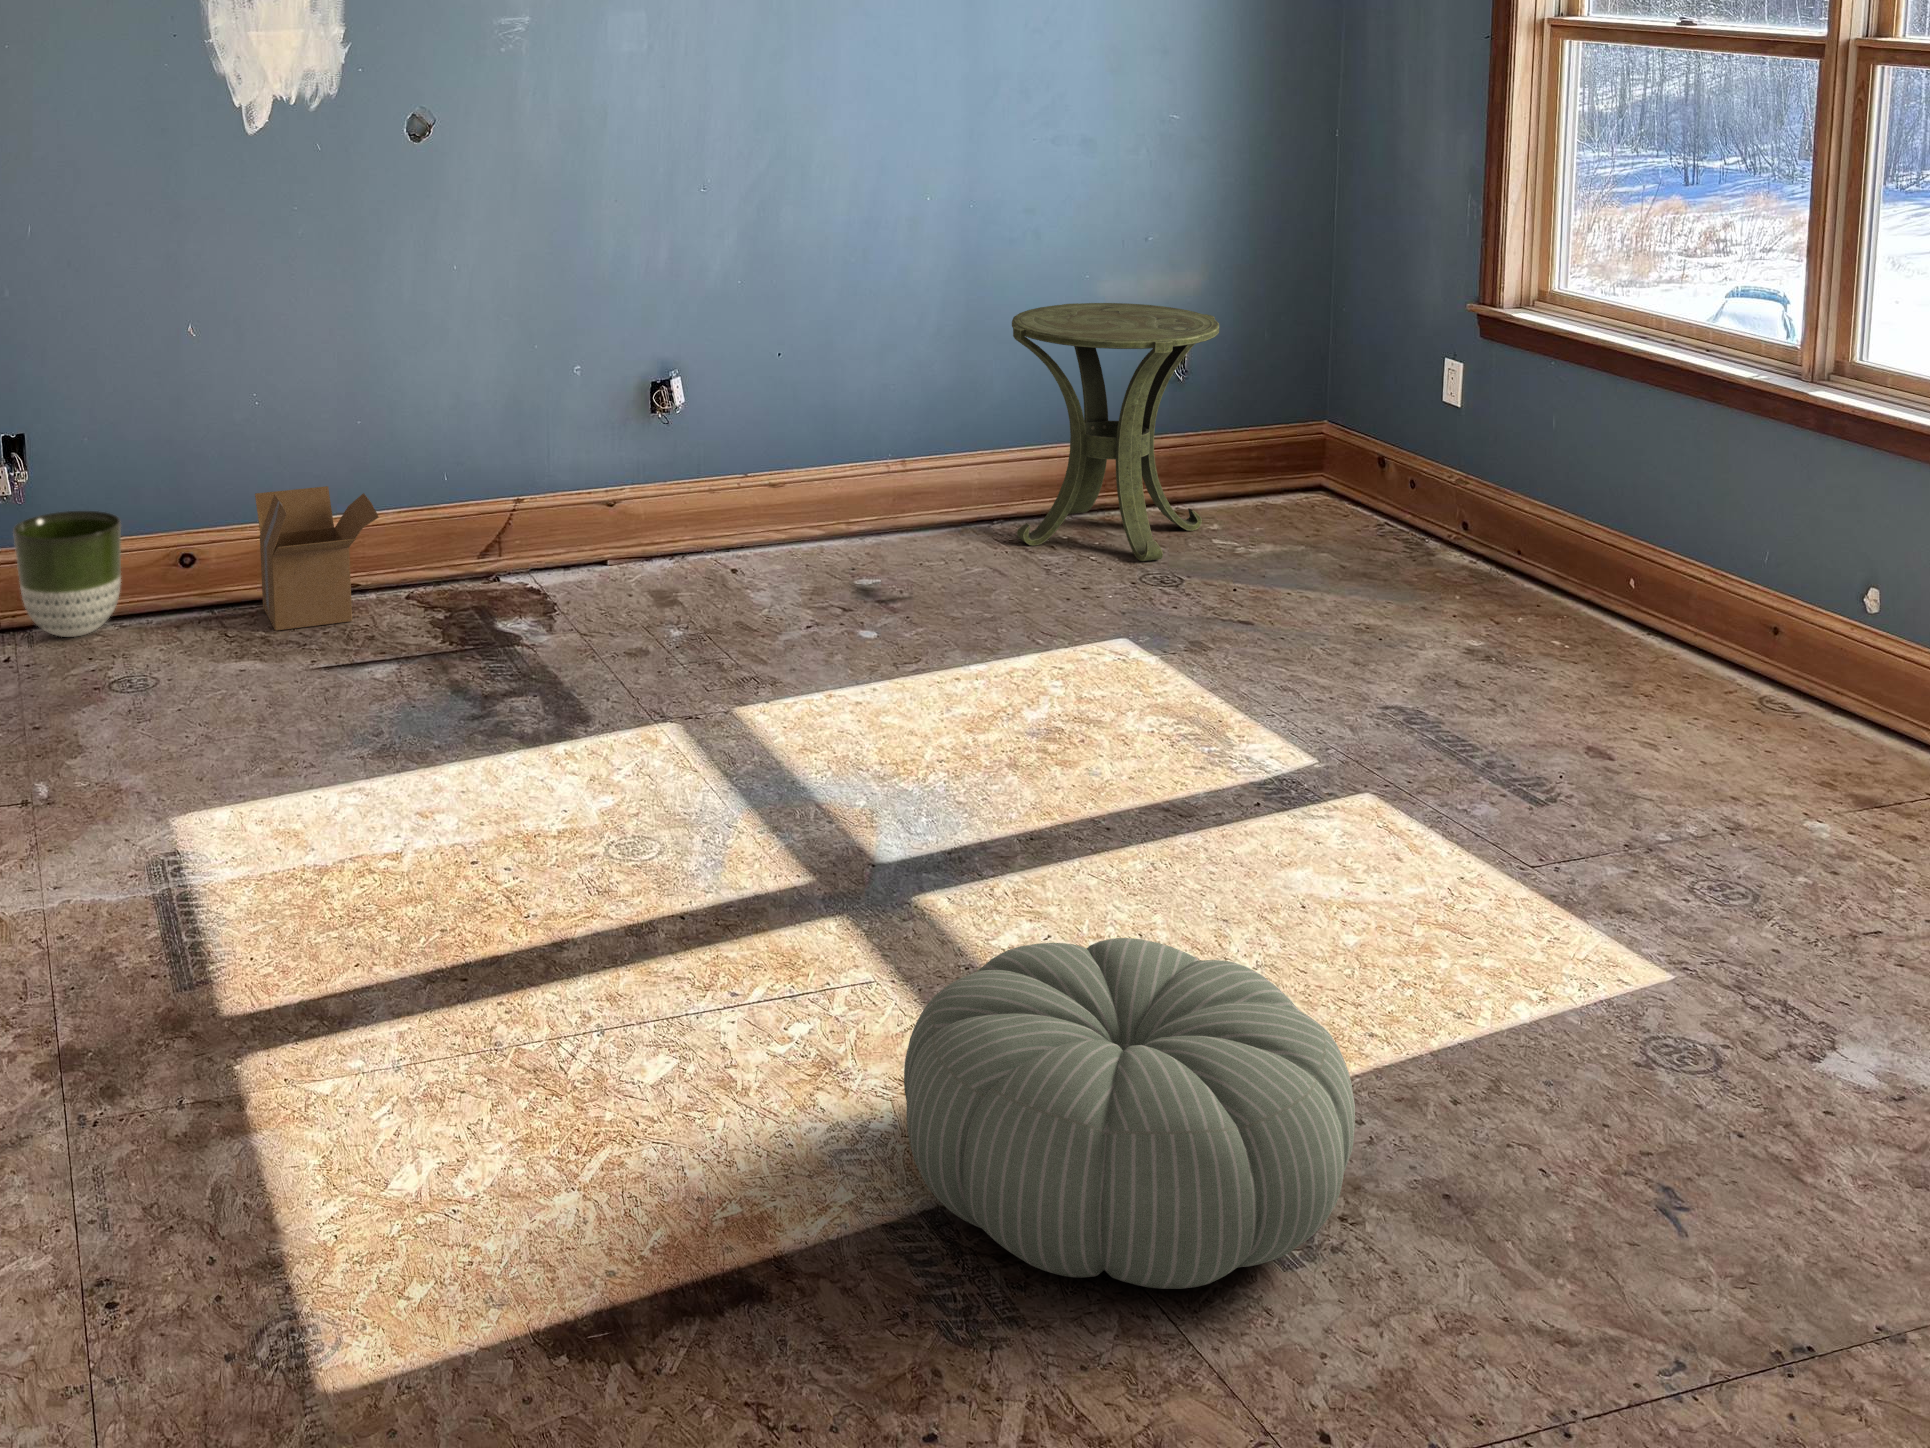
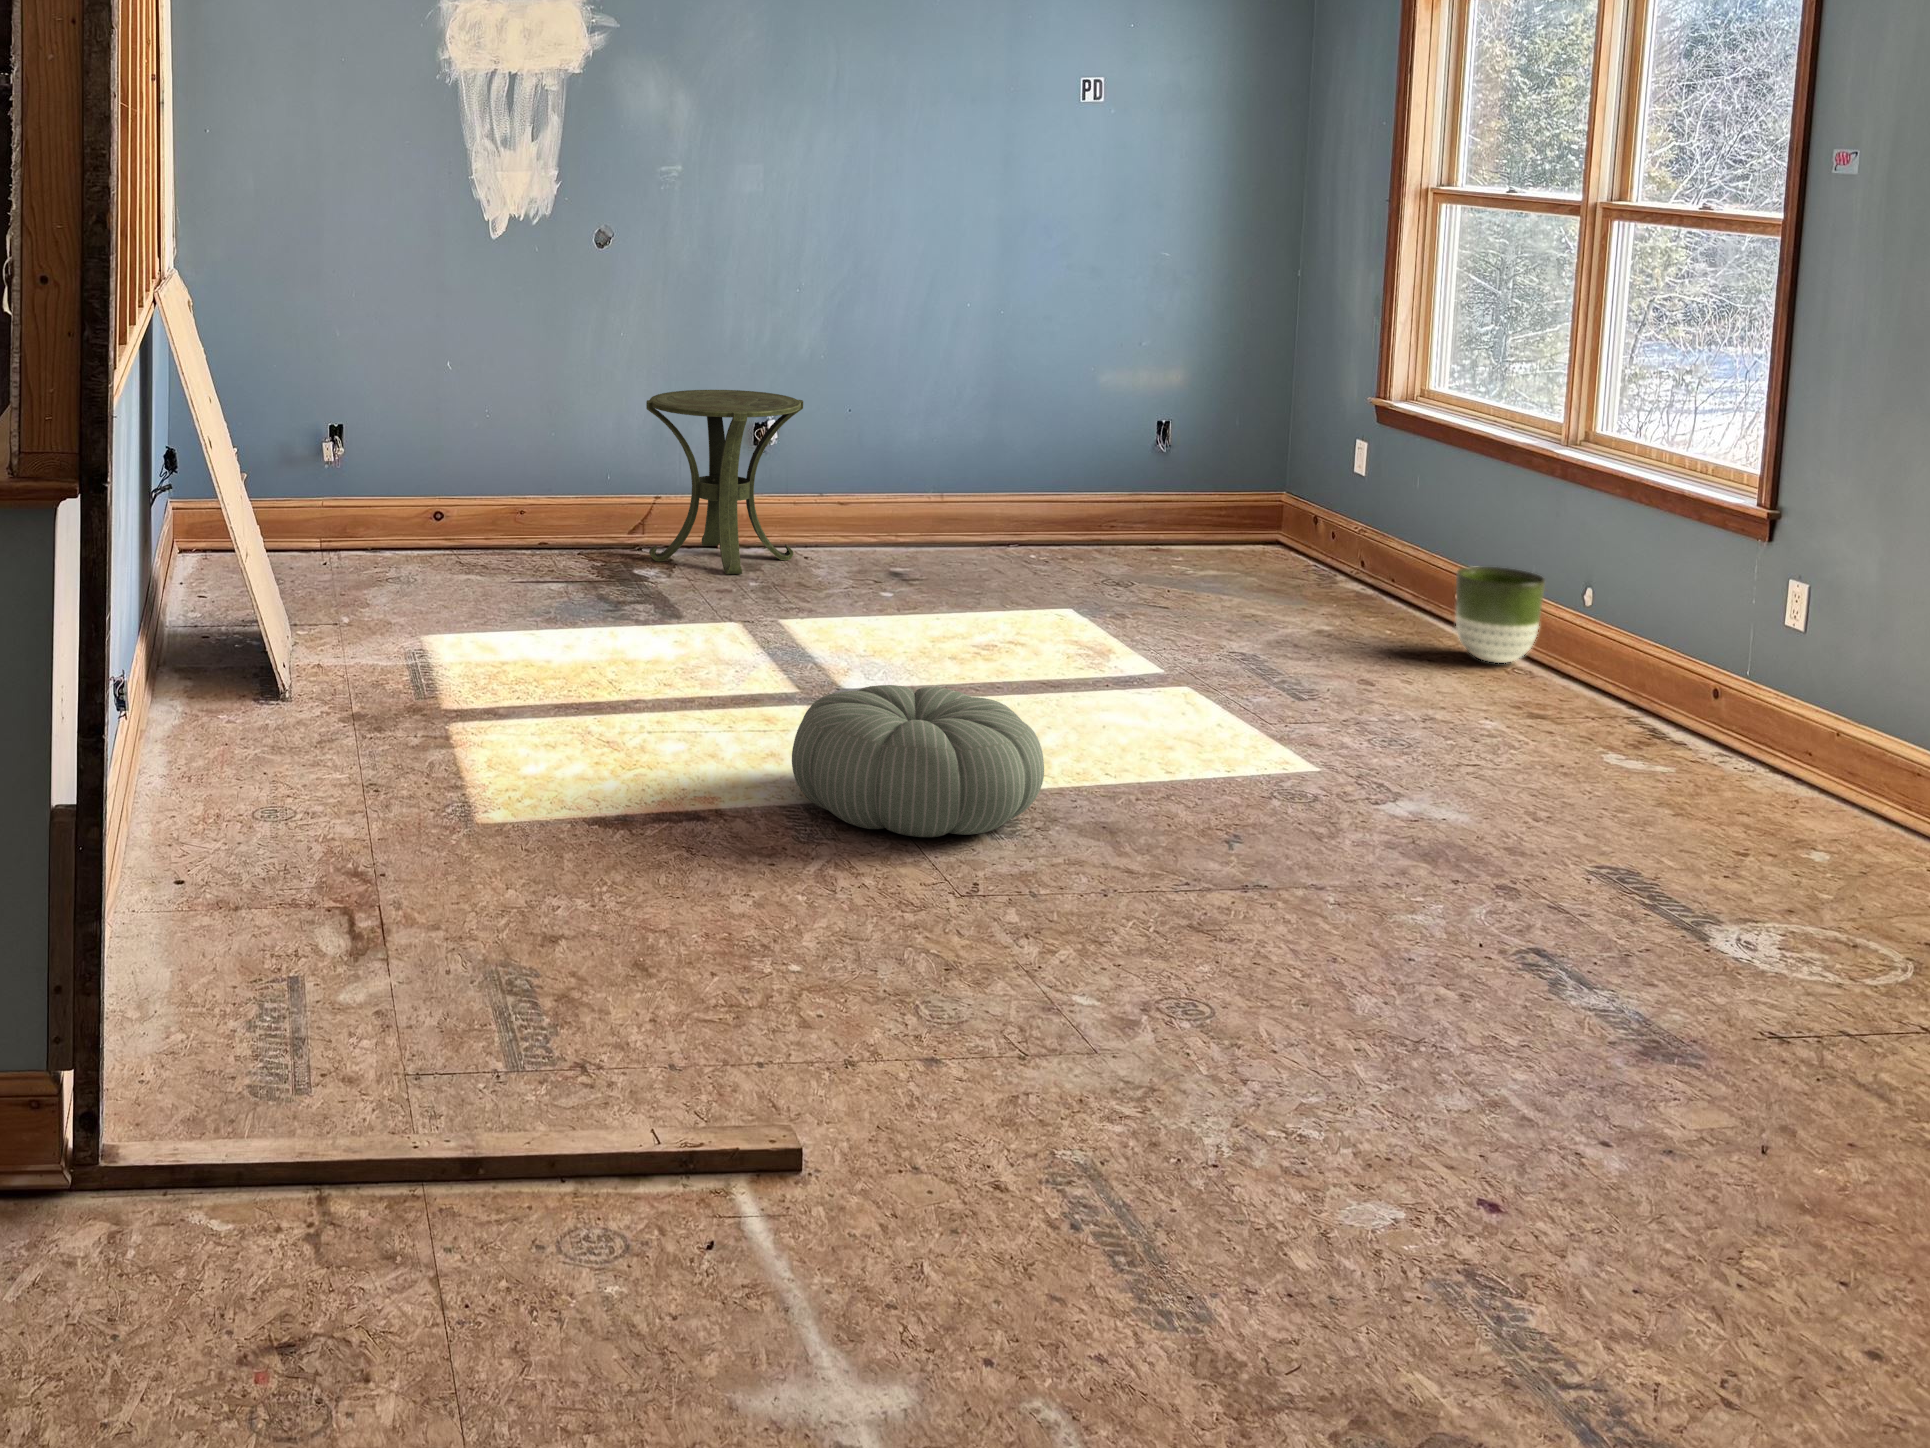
side table: present [1012,303,1219,561] -> present [646,390,803,574]
cardboard box: present [255,486,379,631] -> none [484,475,562,562]
planter: present [13,511,121,637] -> present [1456,567,1545,663]

